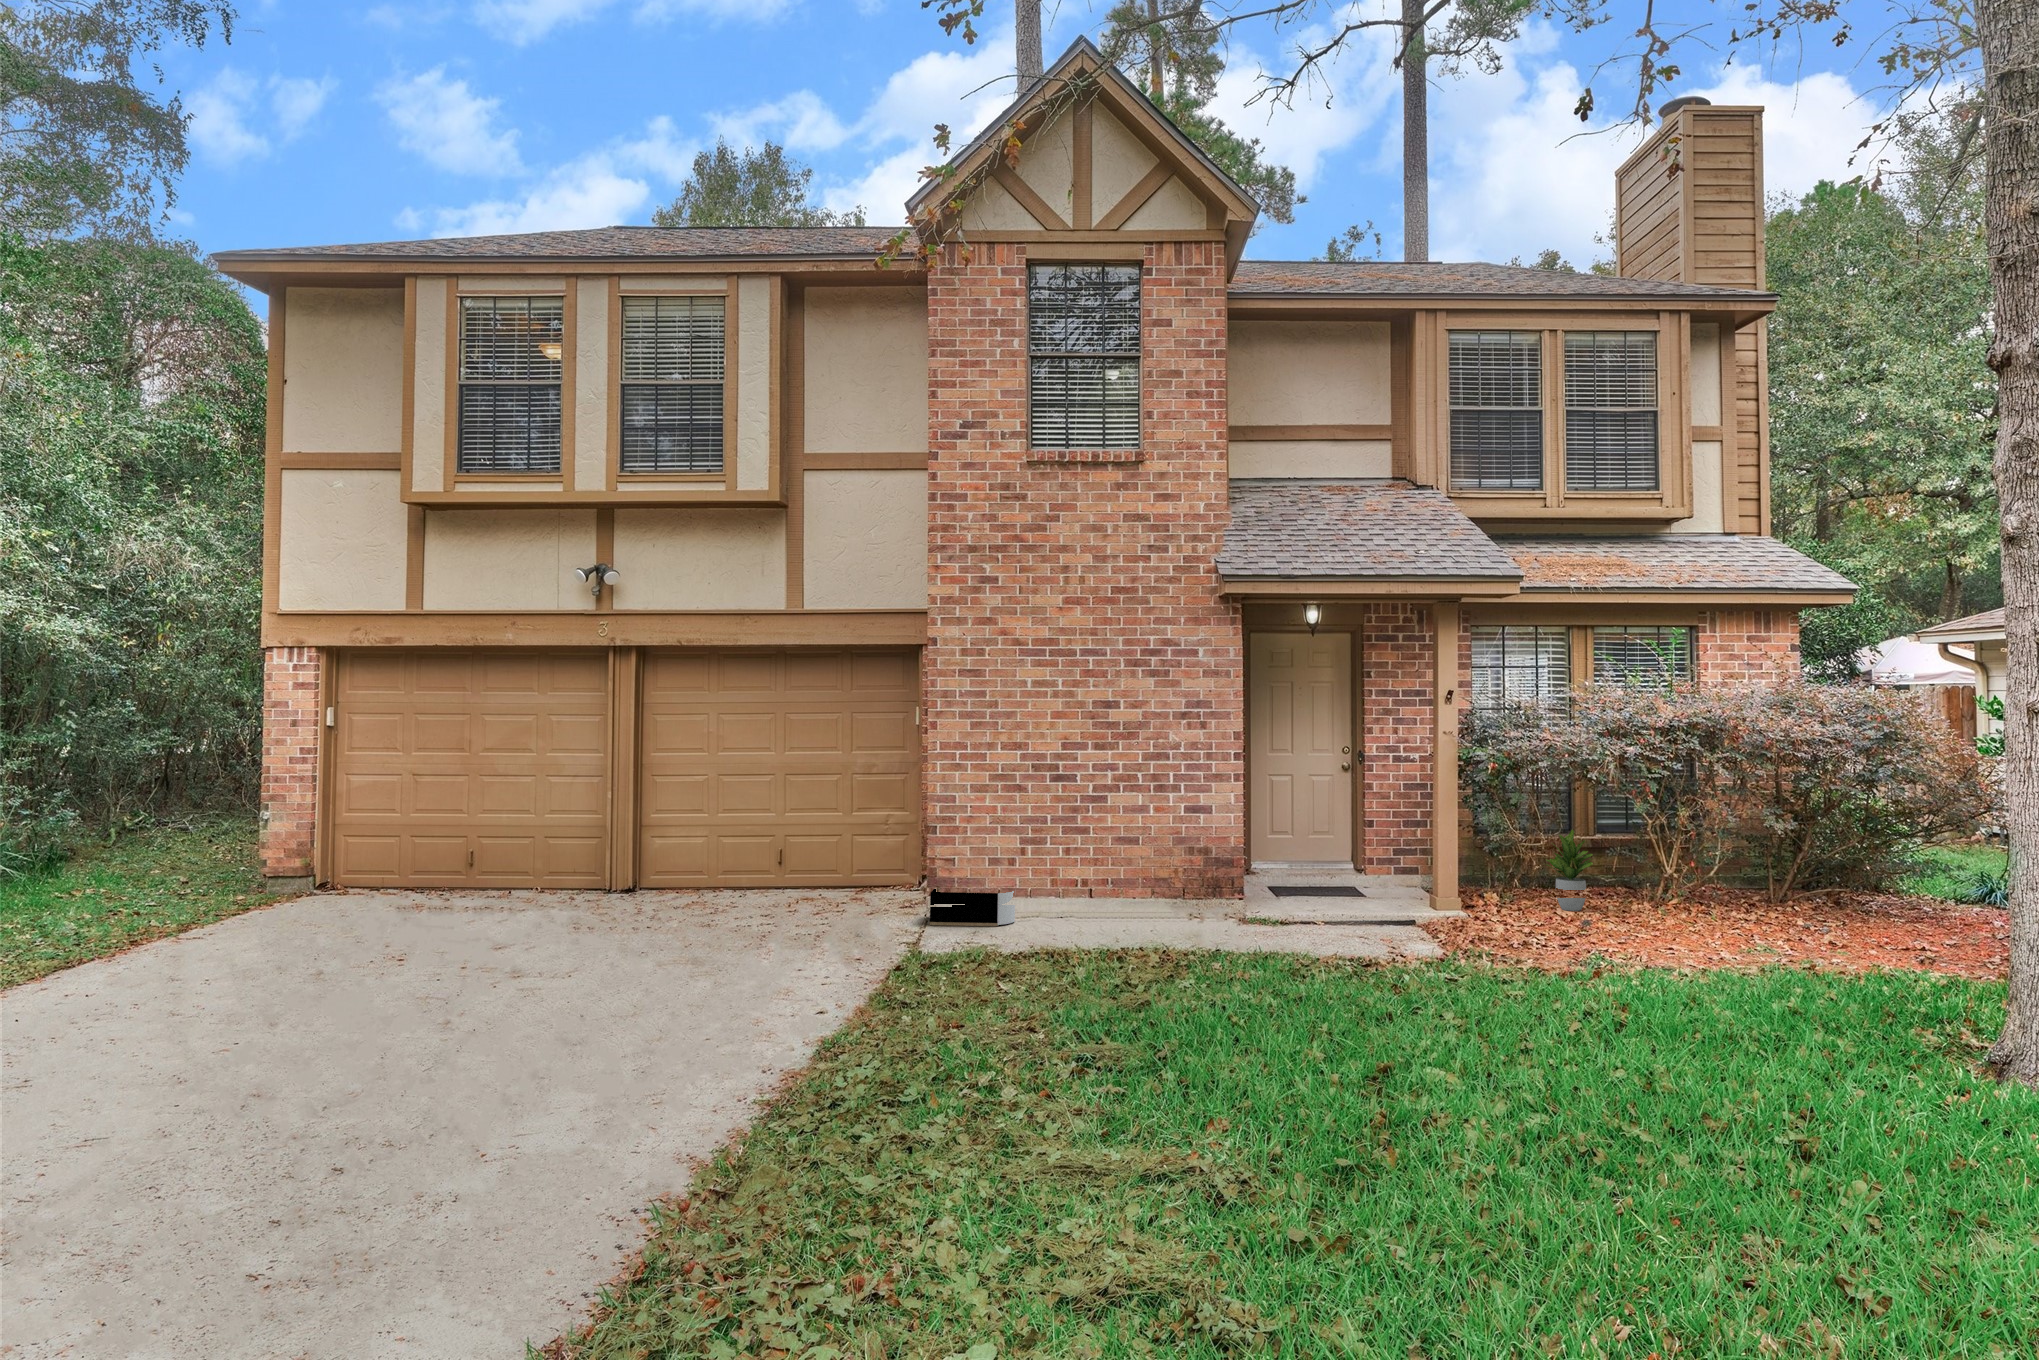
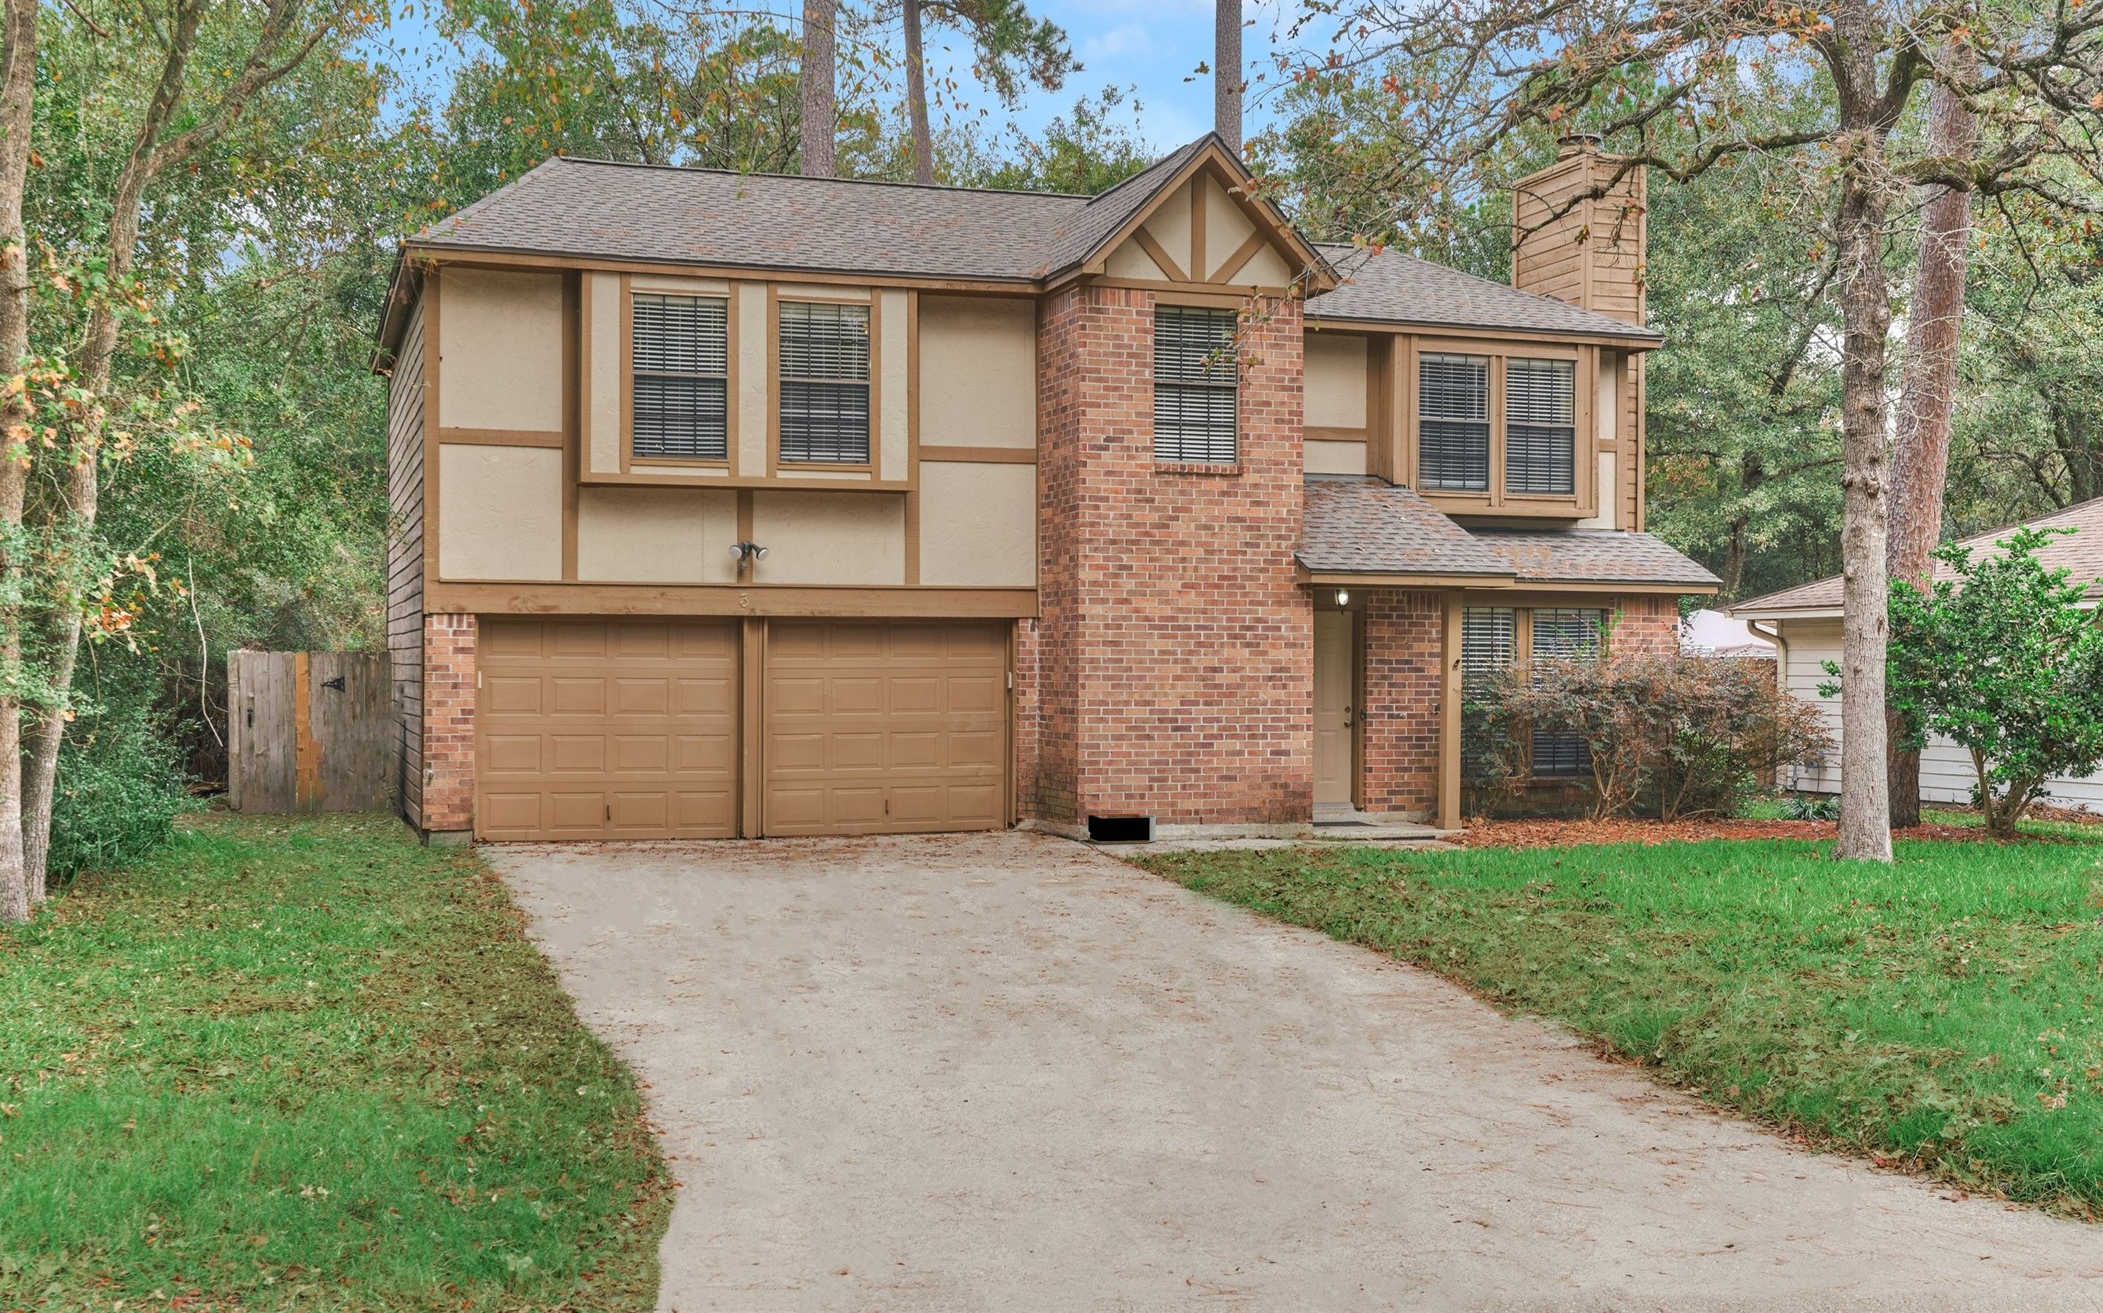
potted plant: present [1547,830,1593,911] -> none [1498,762,1537,823]

